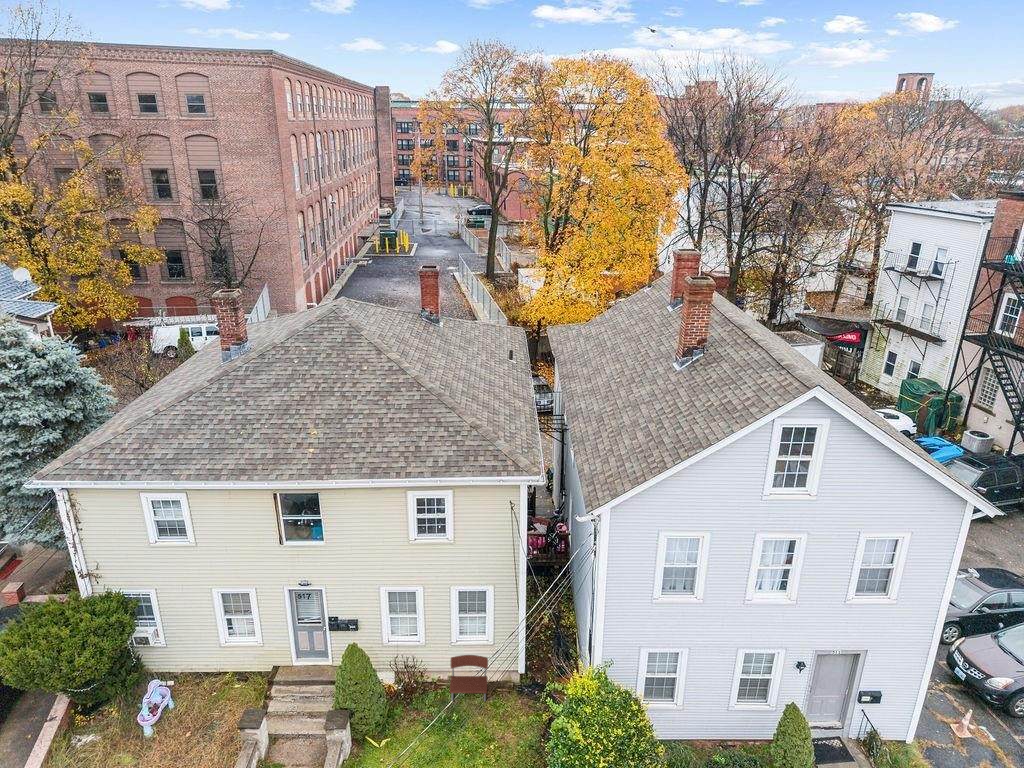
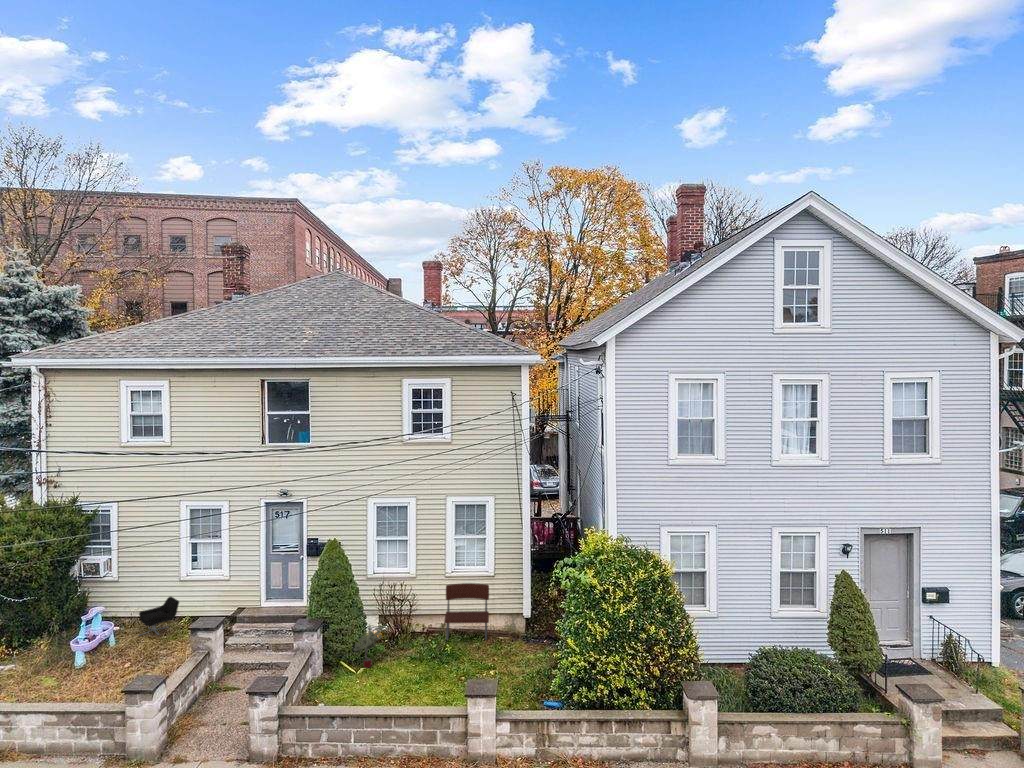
lounge chair: none [192,655,224,693] -> present [139,597,179,635]
potted tree: none [375,714,398,747] -> present [354,625,382,668]

